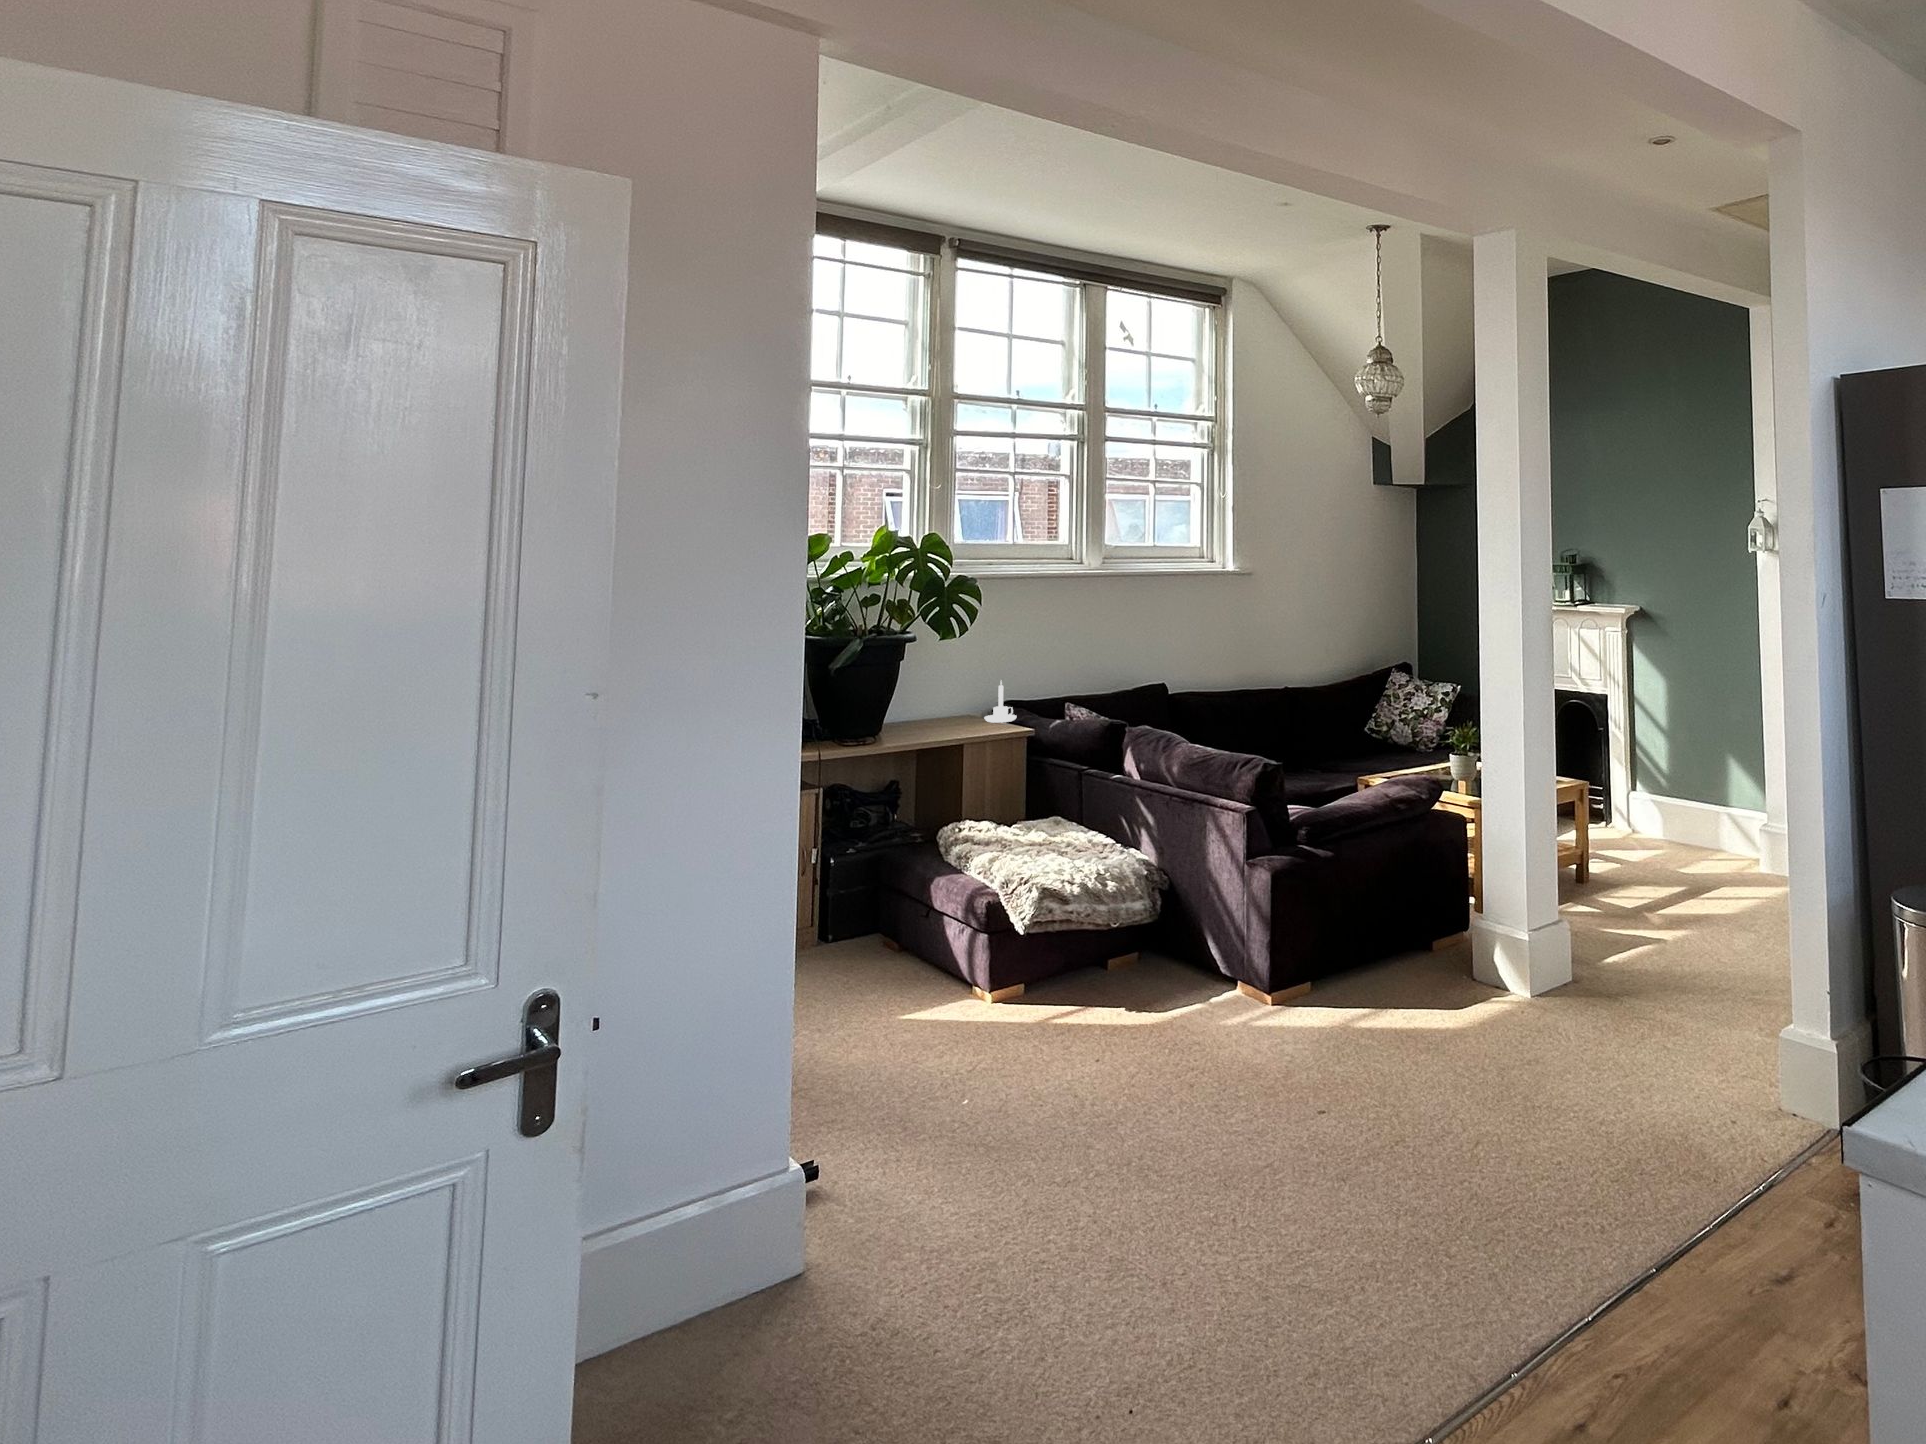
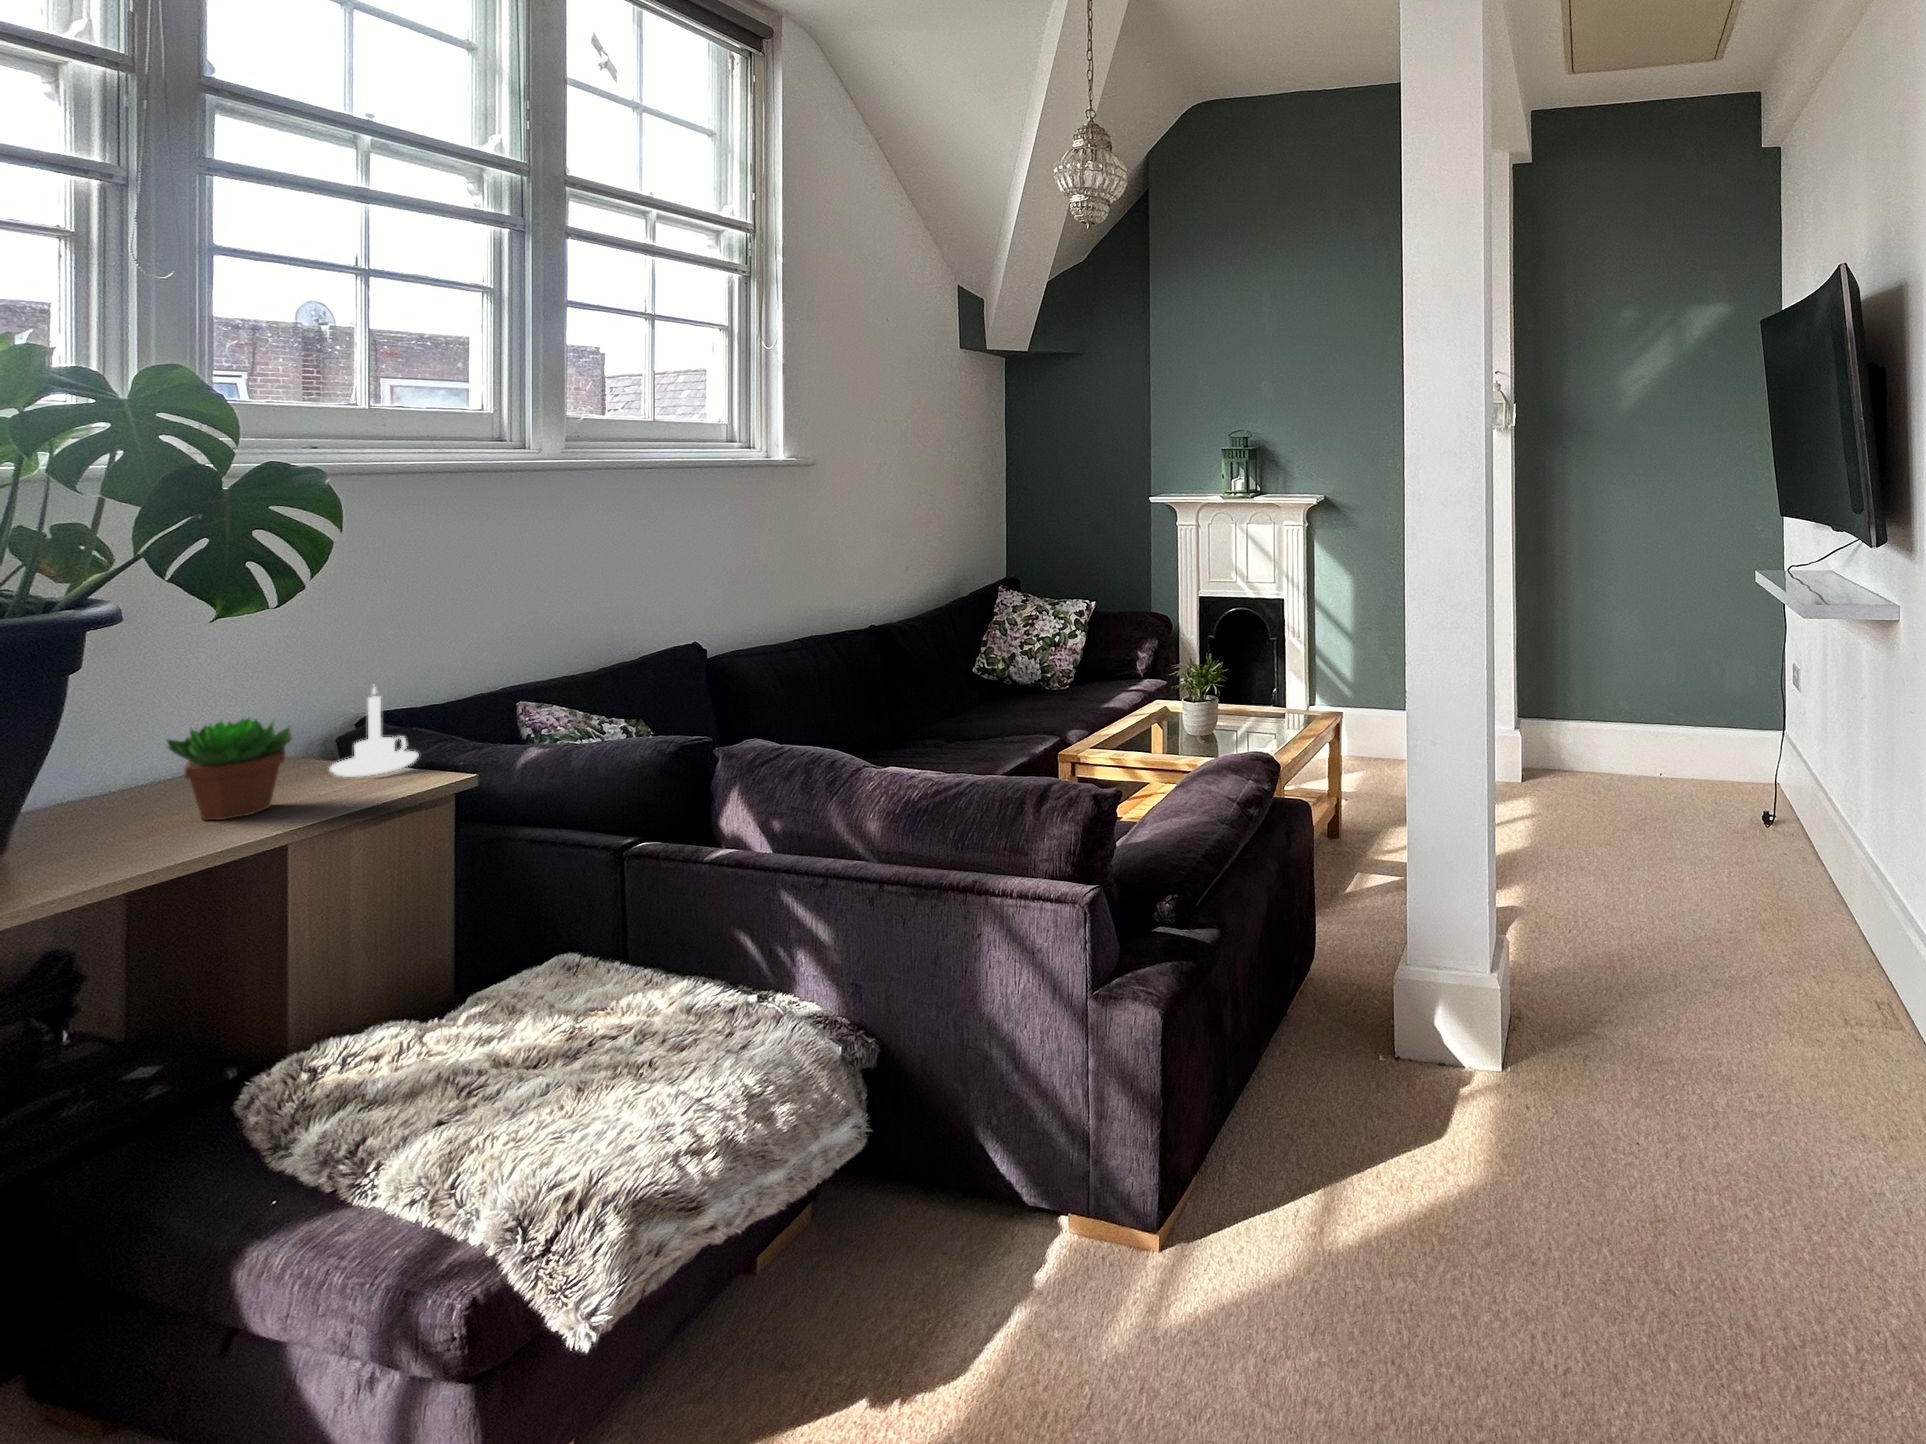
succulent plant: none [929,686,970,729] -> present [167,718,292,820]

